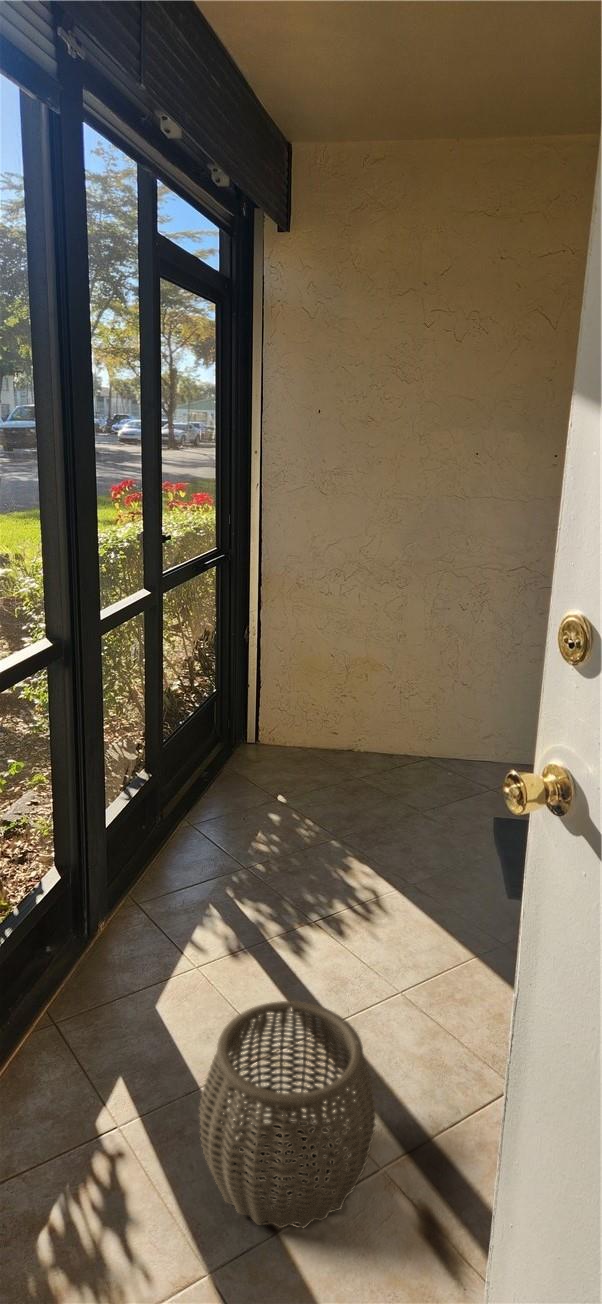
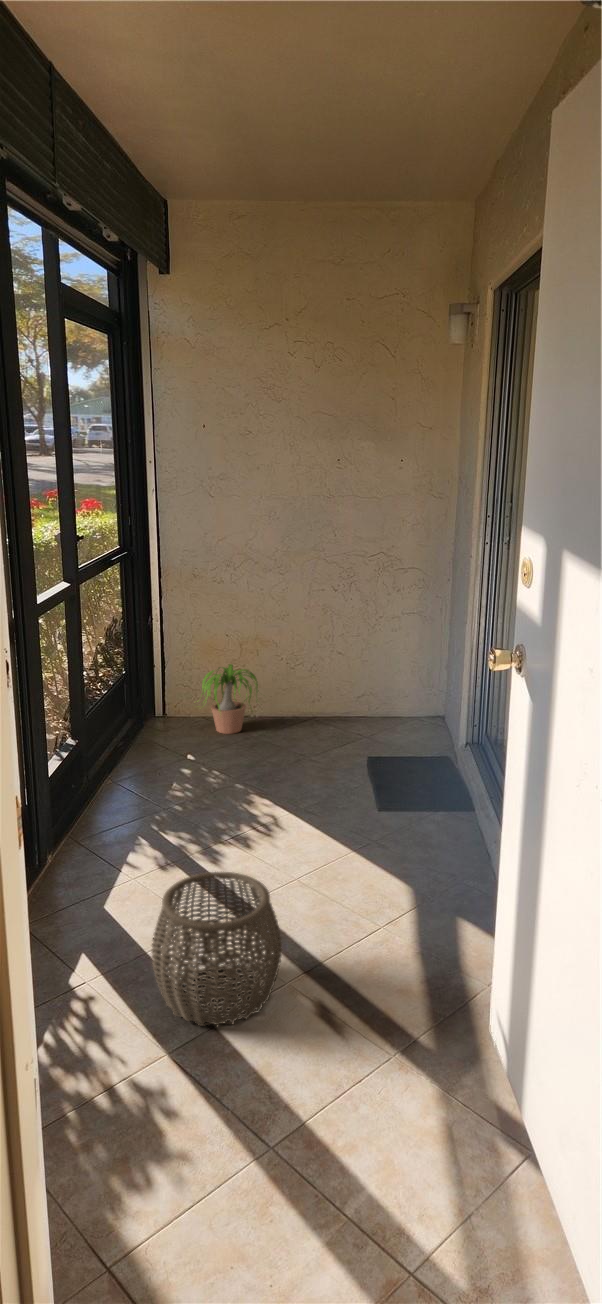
potted plant: none [289,690,382,771] -> present [202,664,258,734]

